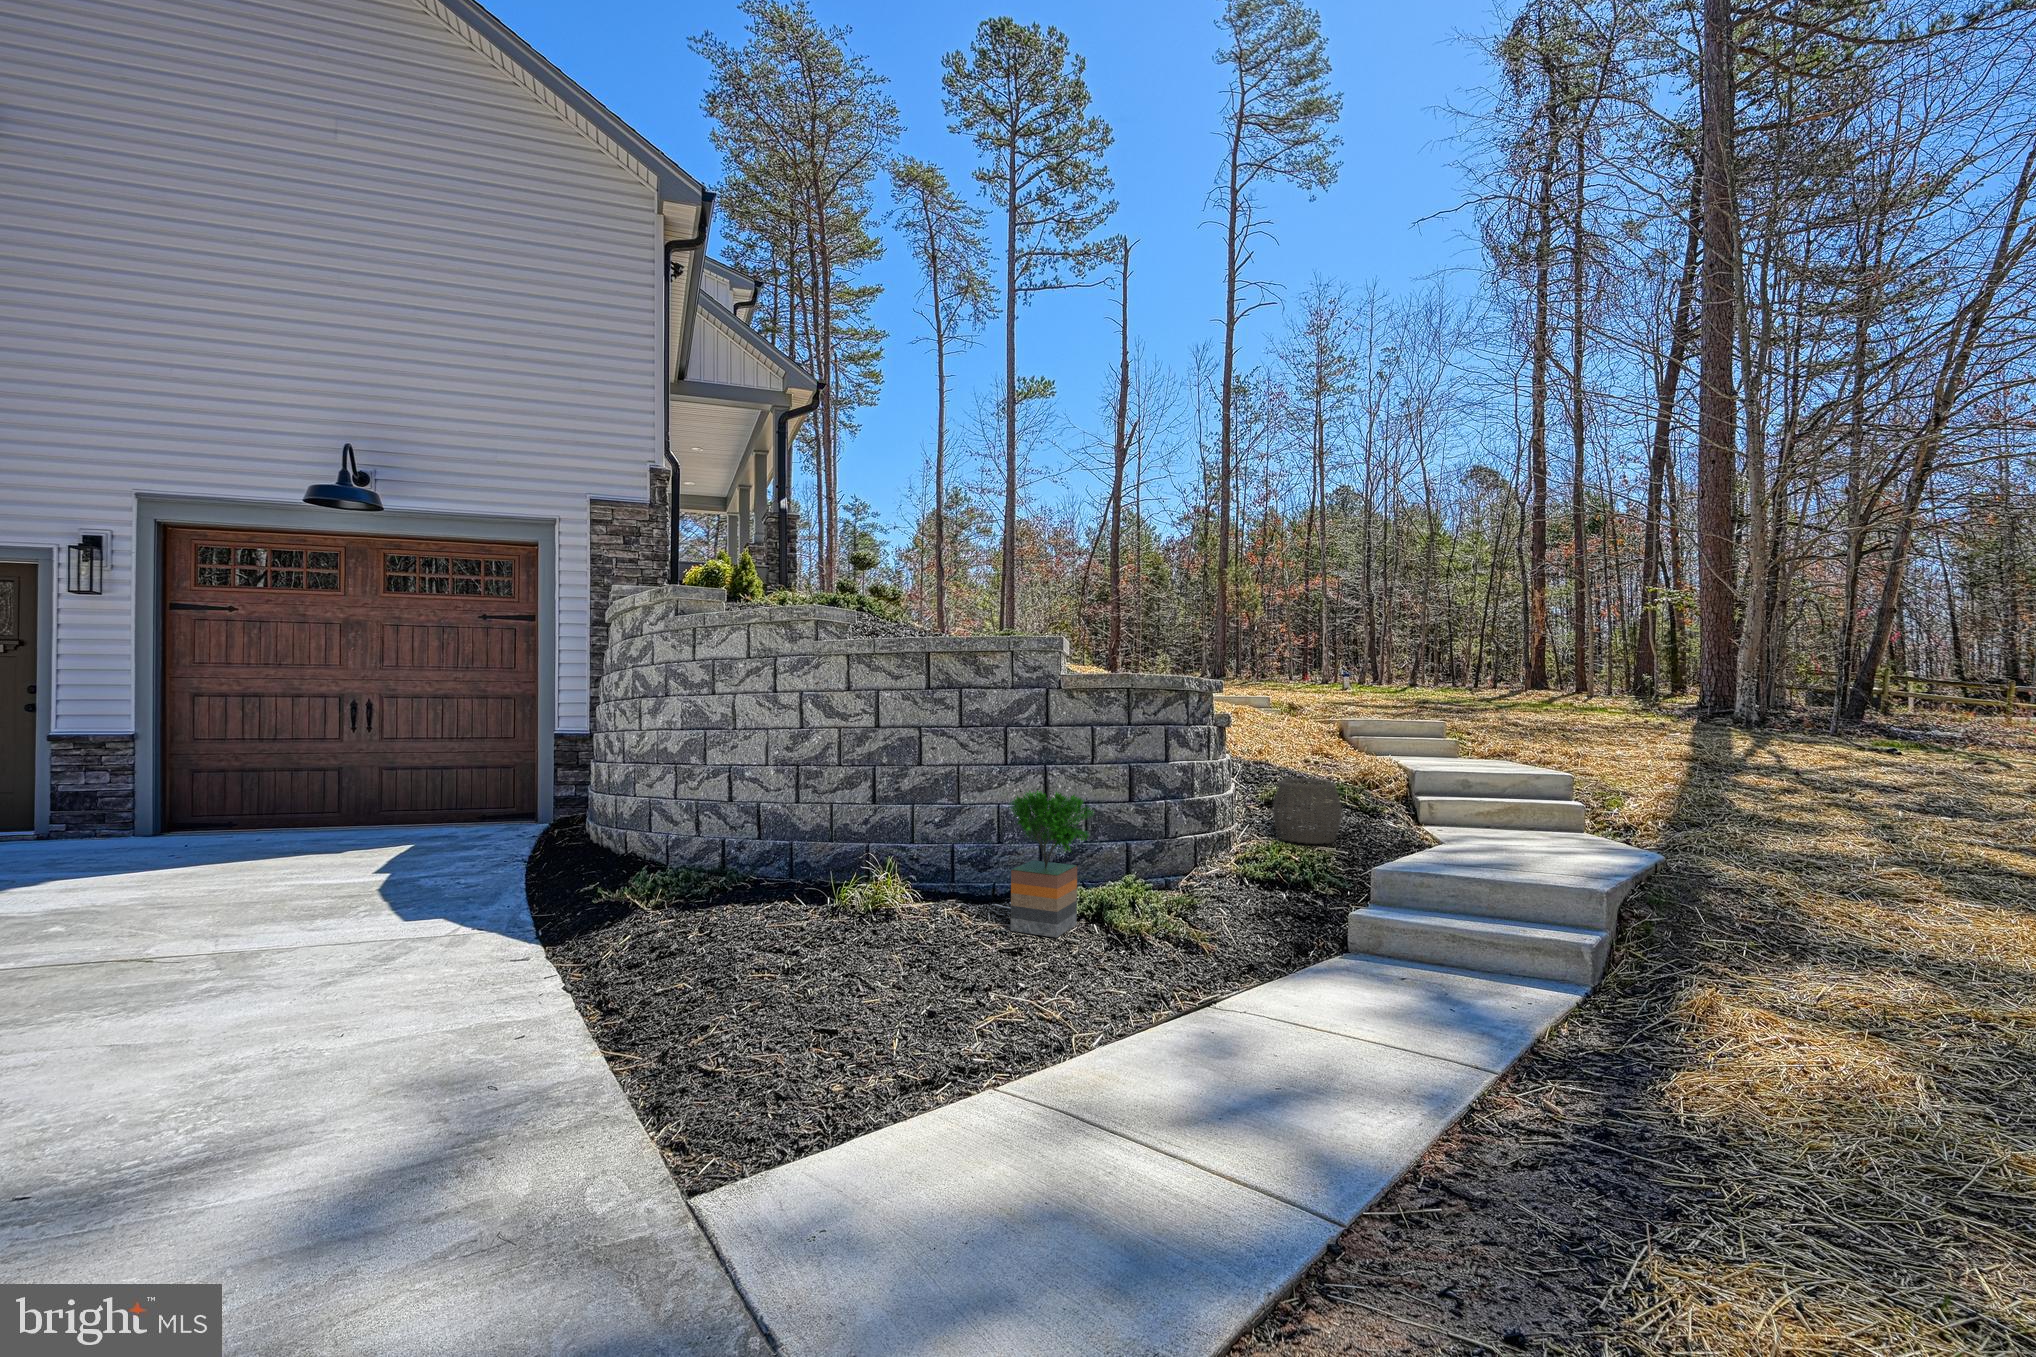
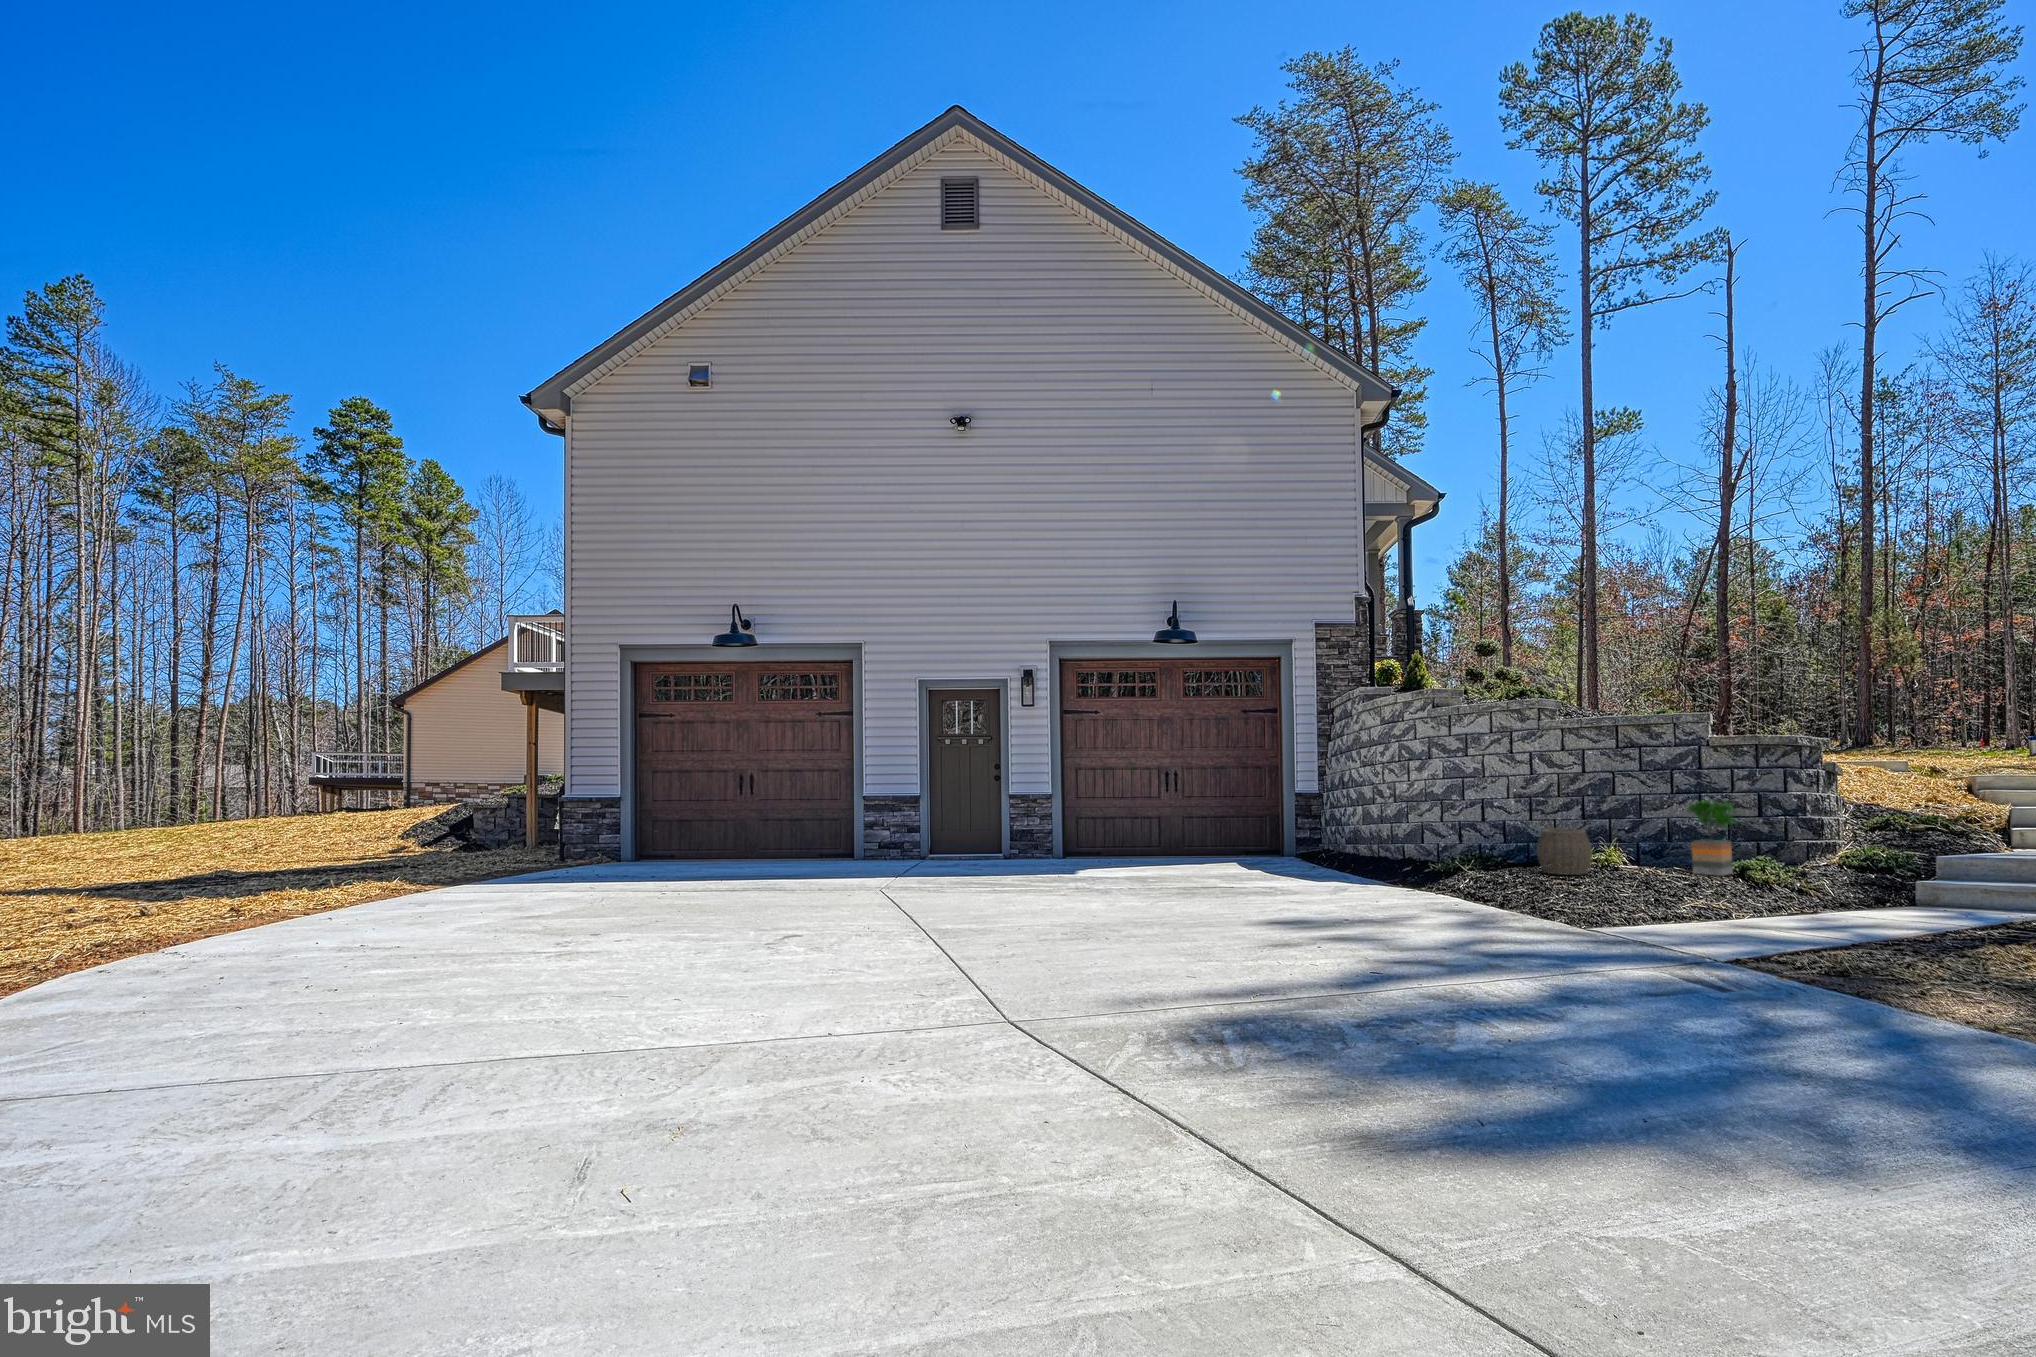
woven basket: present [1272,778,1342,844] -> present [1537,829,1592,875]

